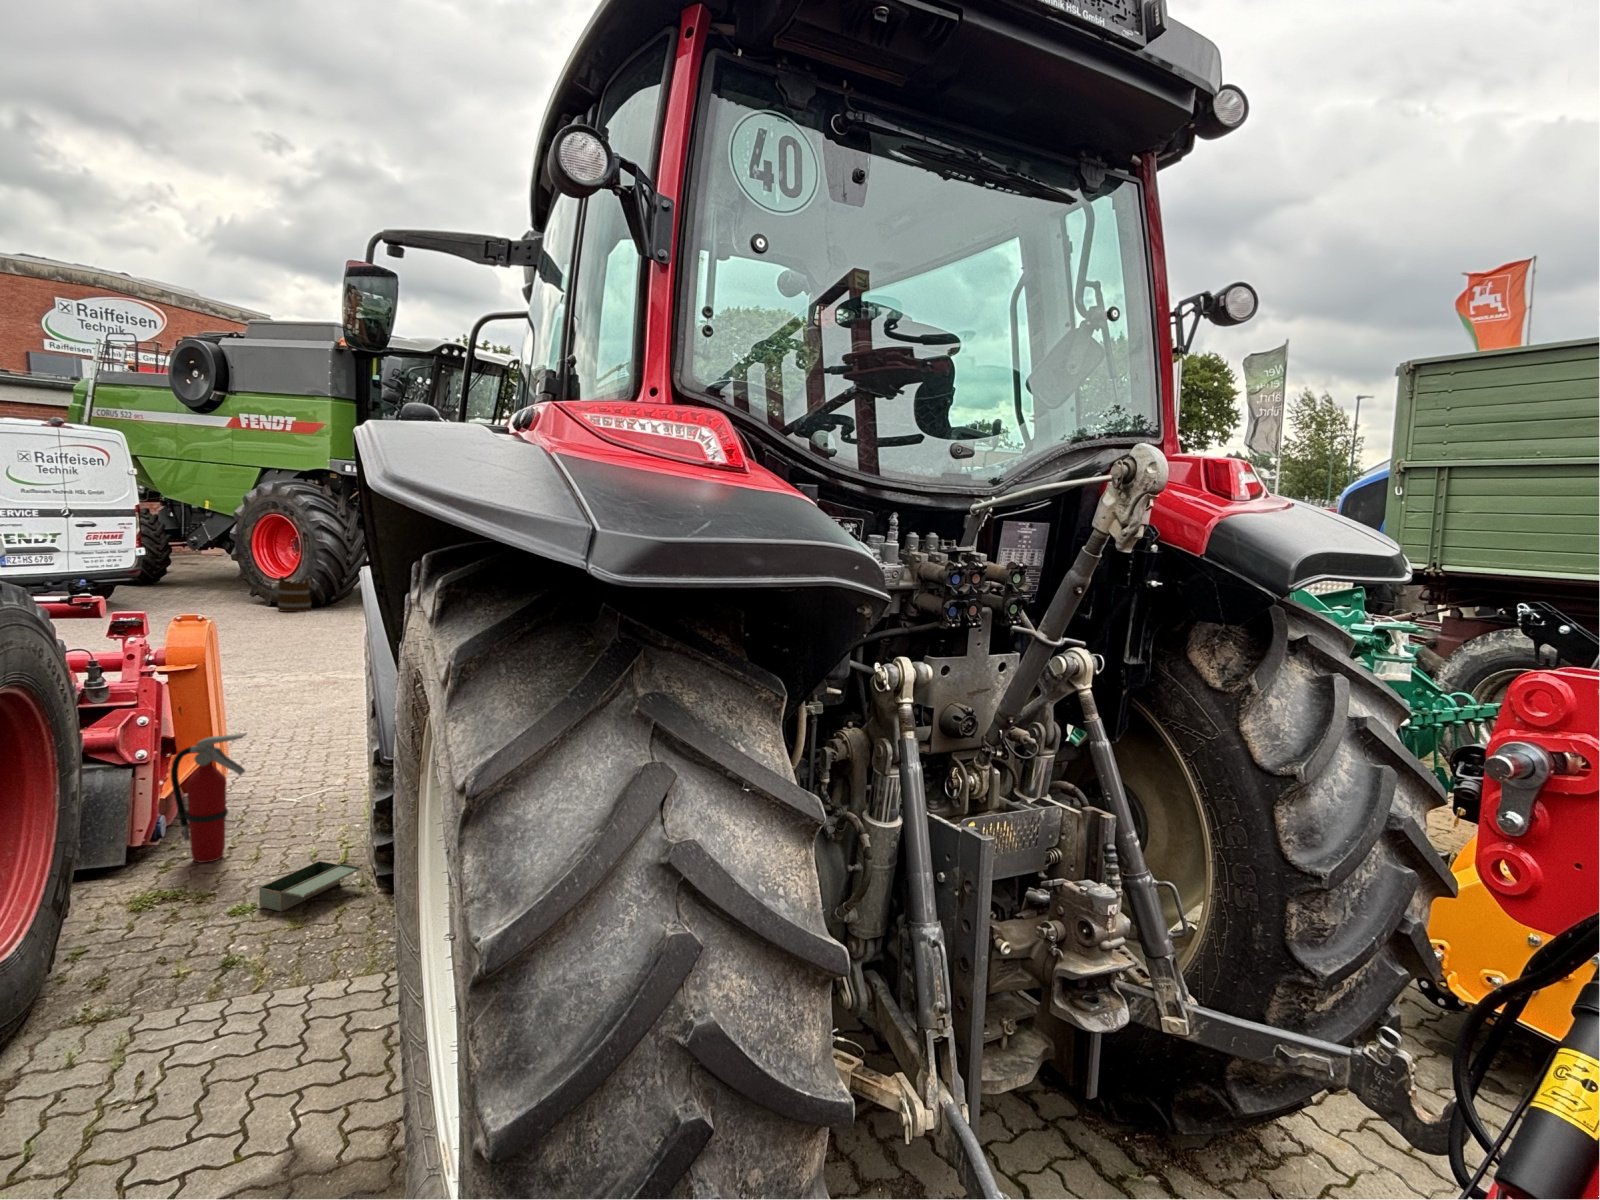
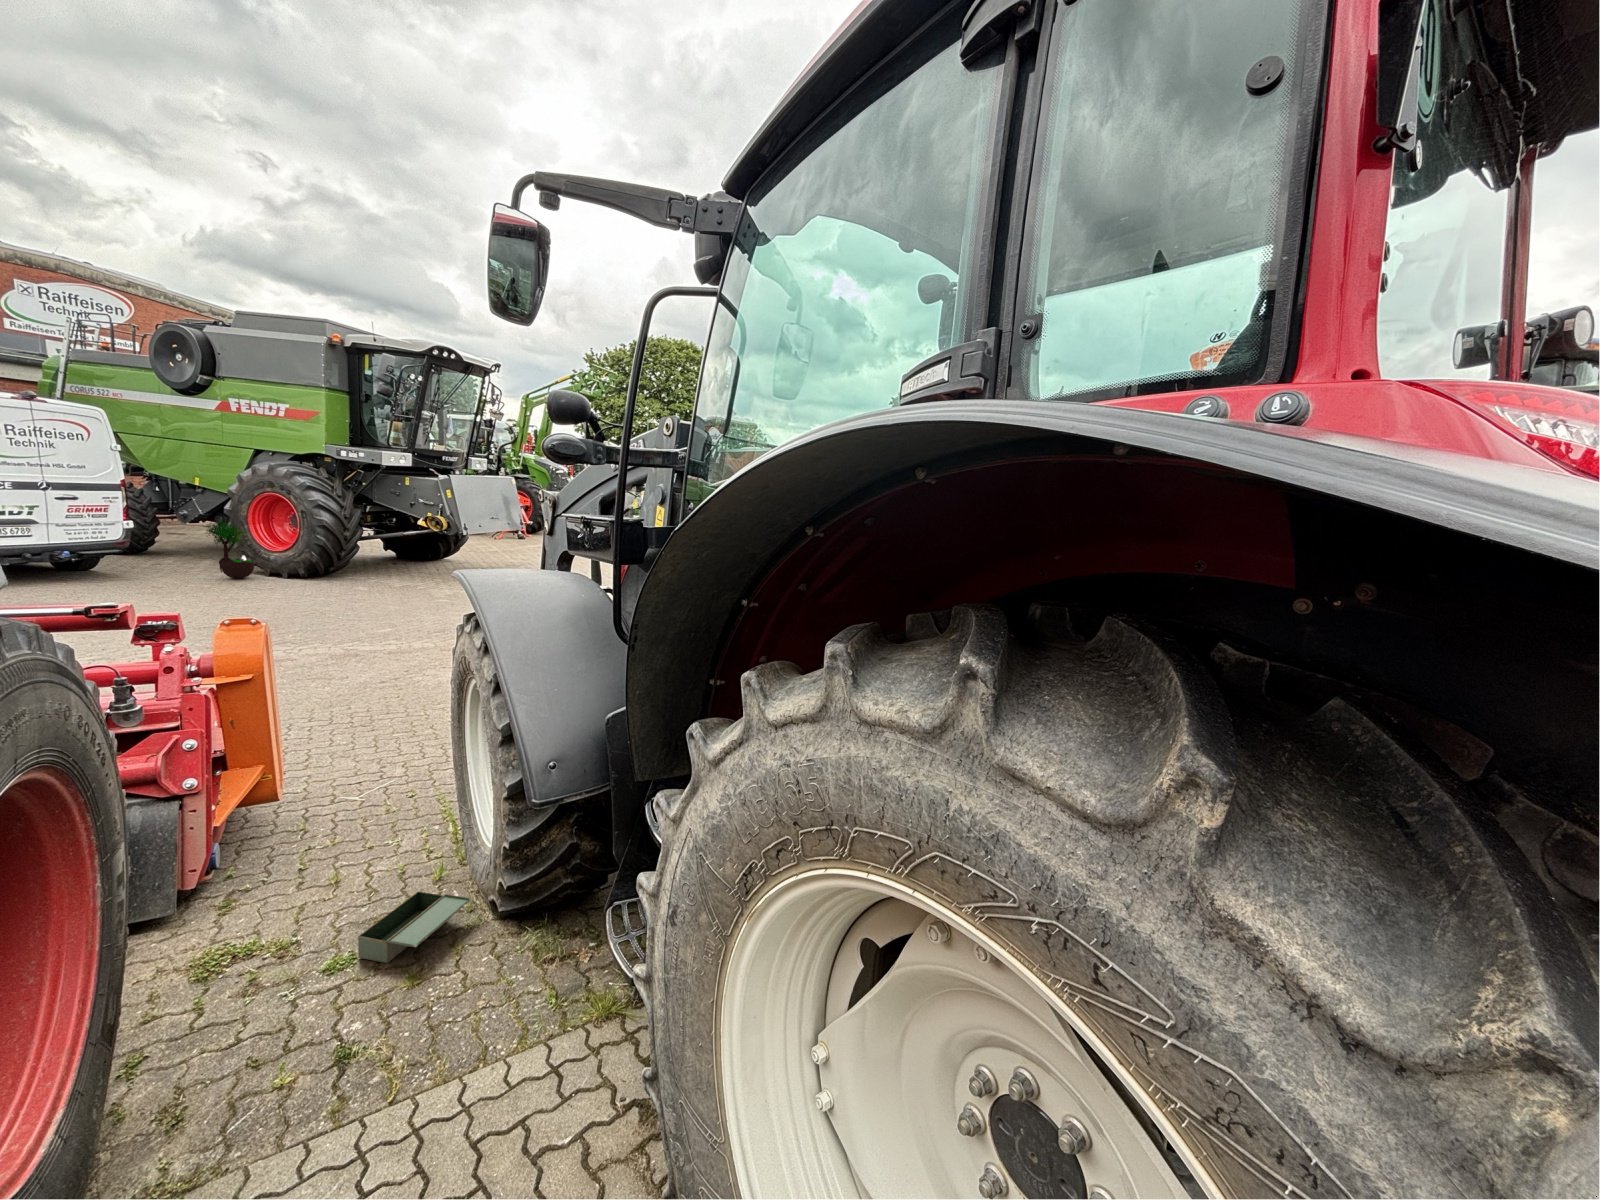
potted tree: none [213,539,261,605] -> present [206,521,254,579]
bucket: present [278,576,311,612] -> none [274,551,307,586]
fire extinguisher: present [171,733,246,863] -> none [229,745,320,895]

